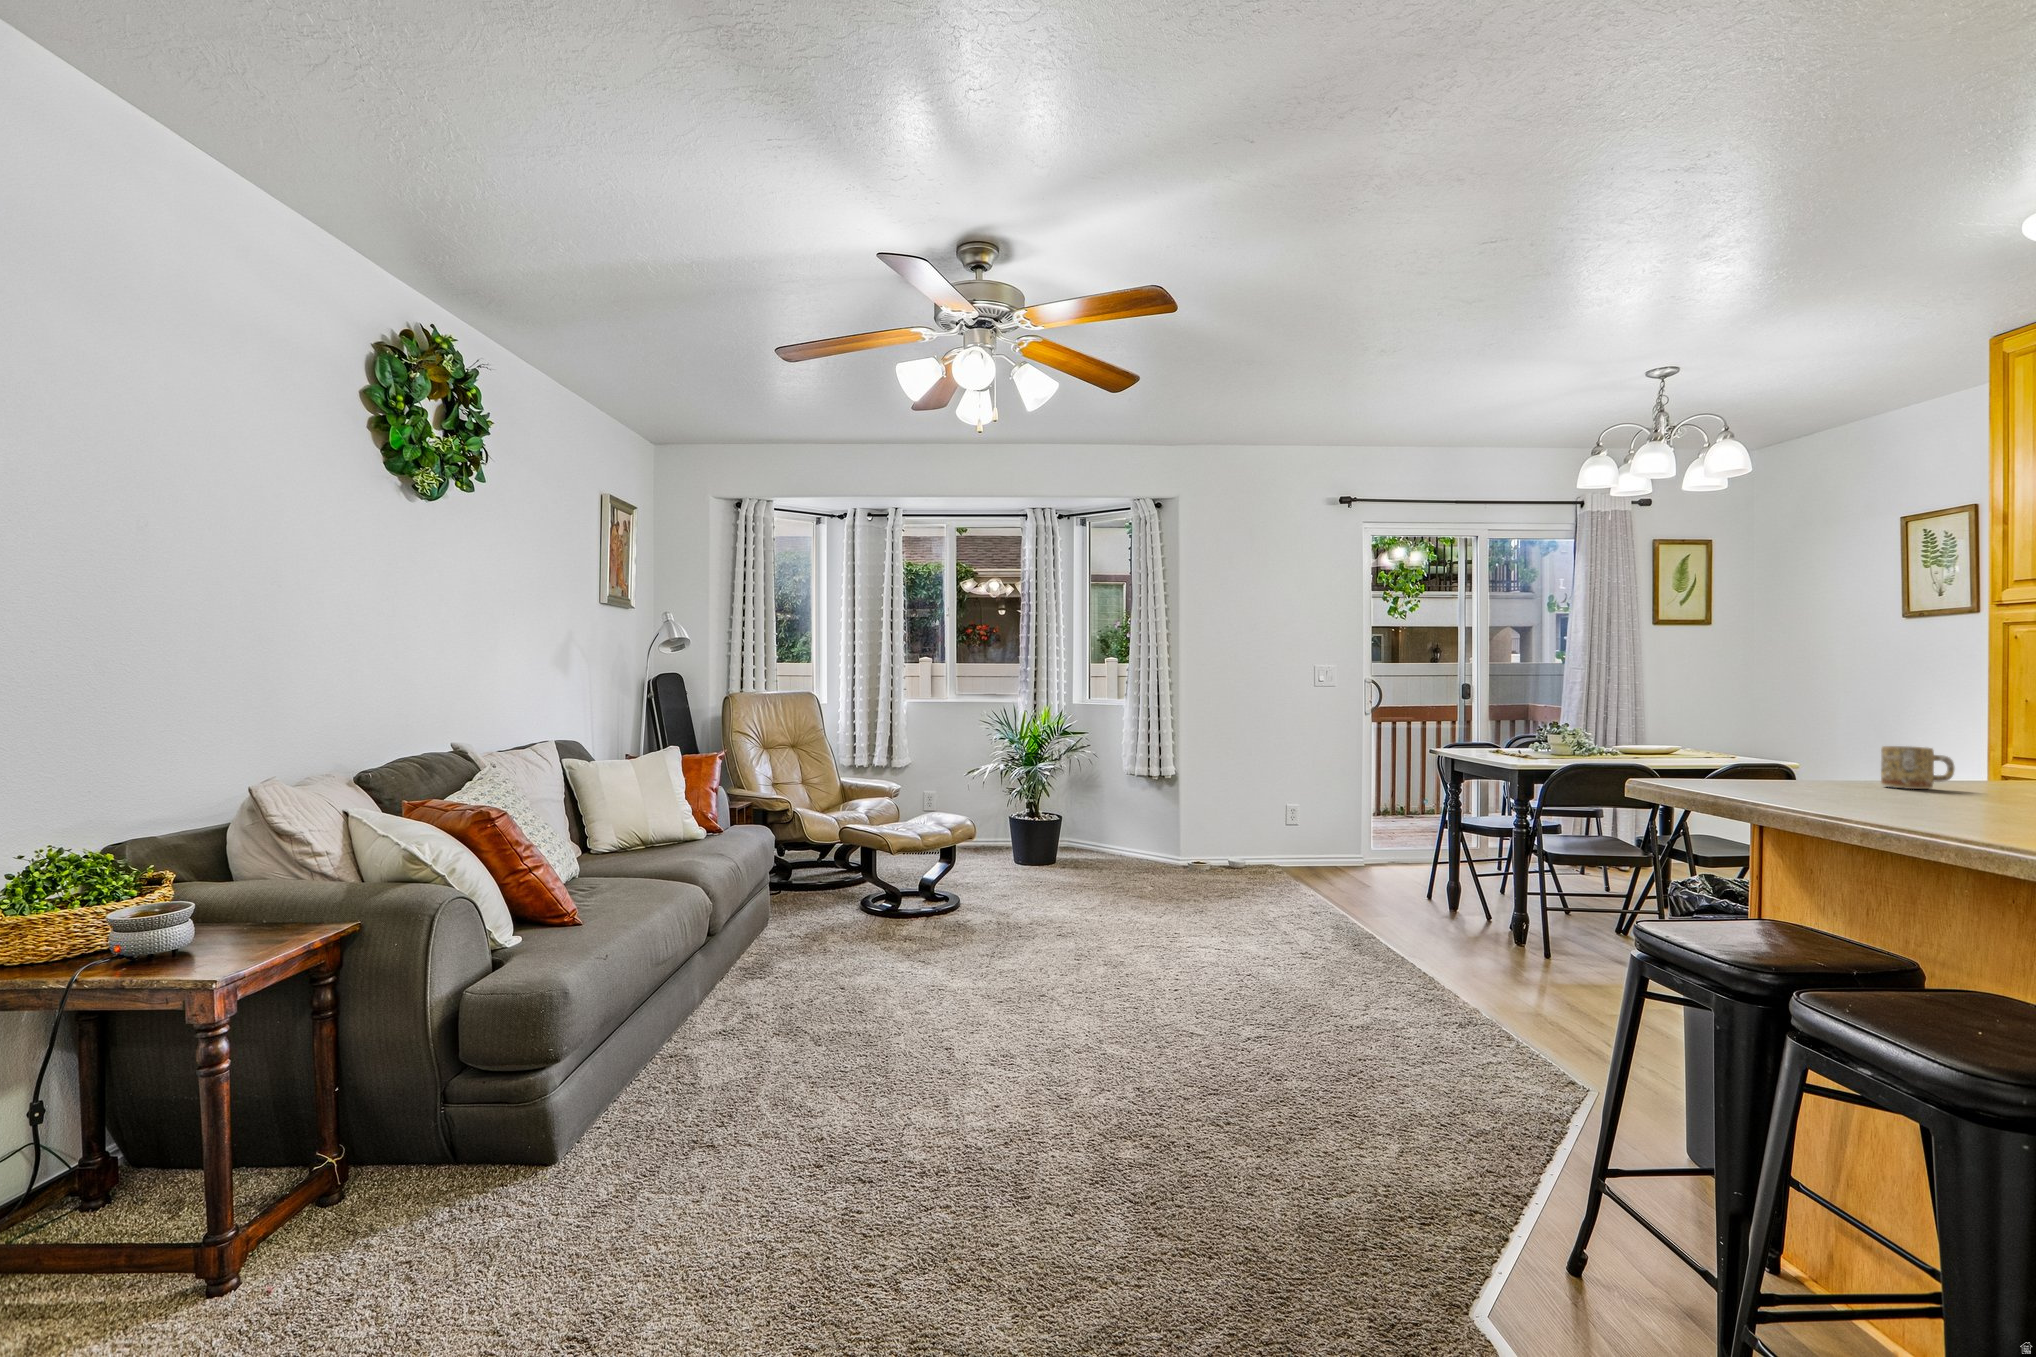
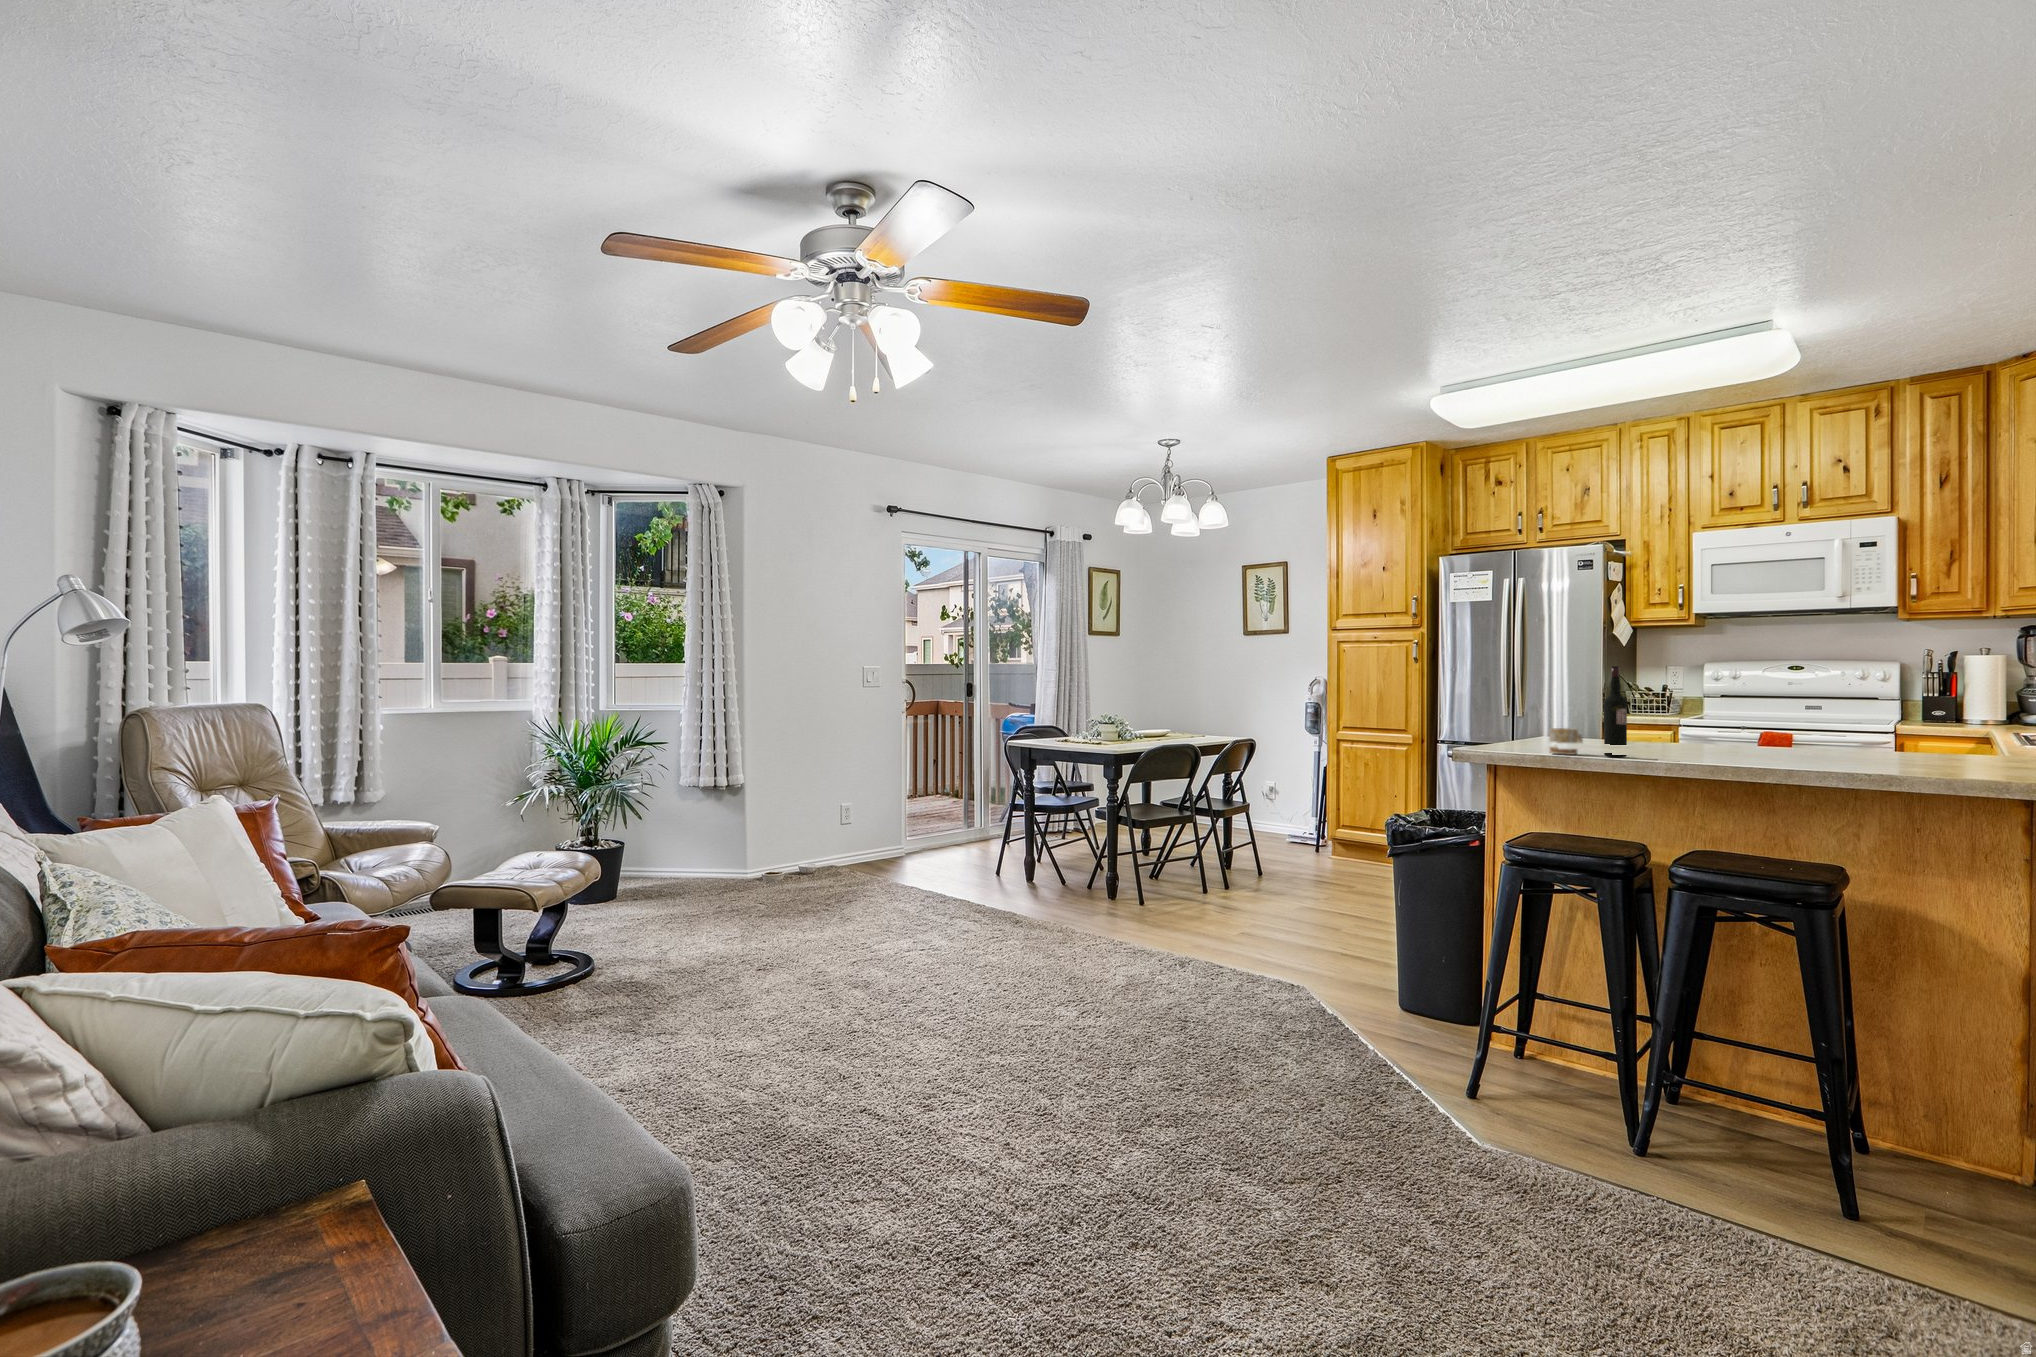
wine bottle: none [1949,644,1994,796] -> present [1604,666,1627,757]

